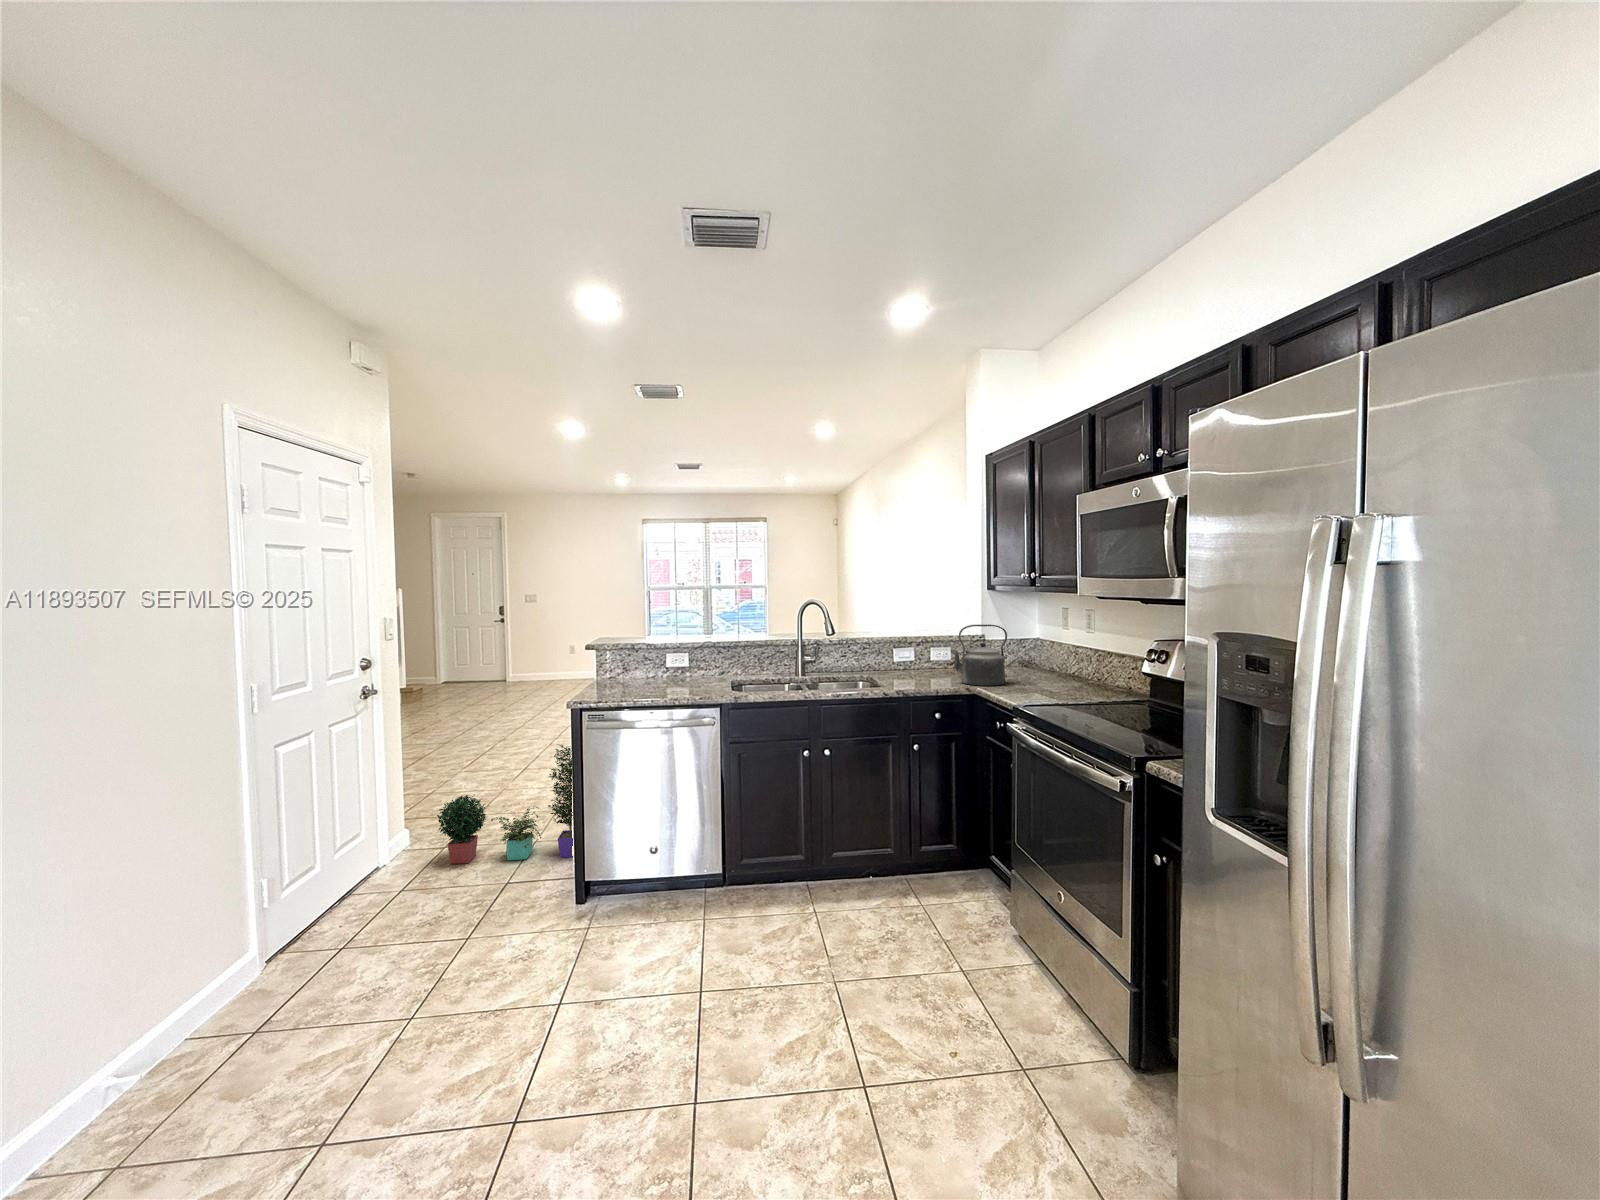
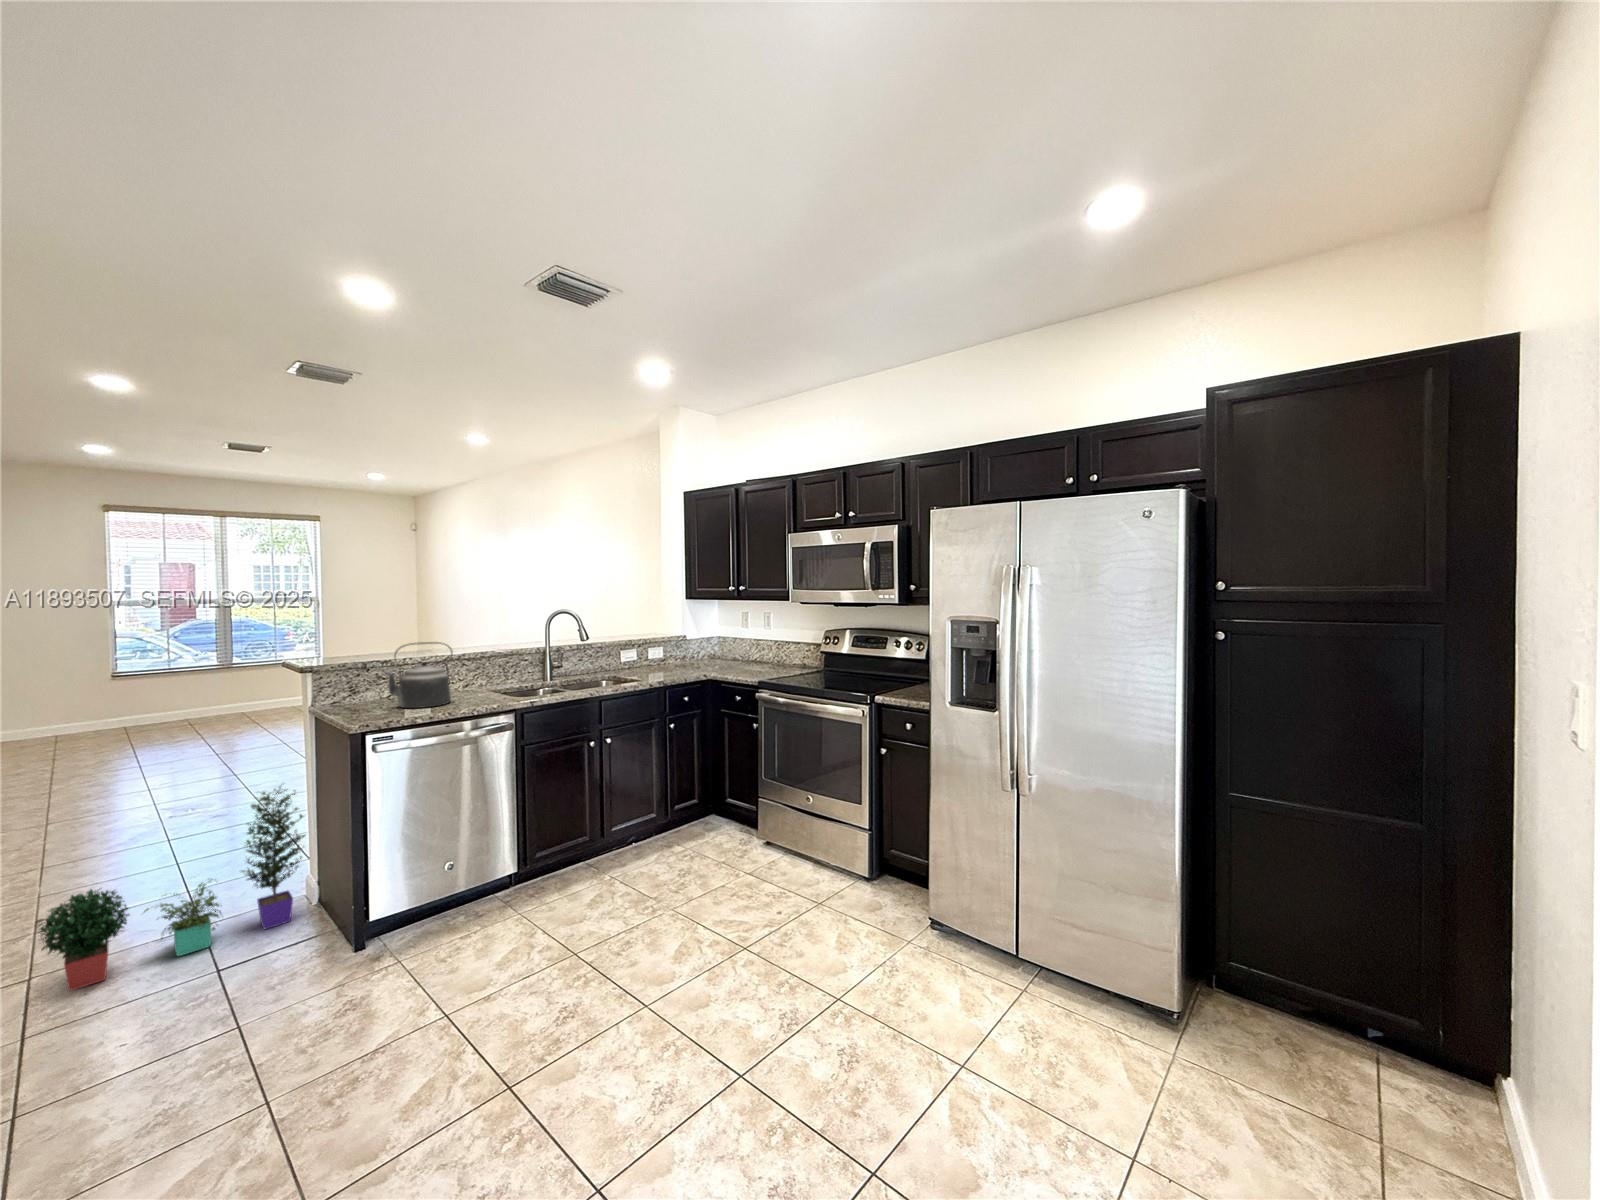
kettle: present [950,625,1007,686] -> present [384,642,453,708]

